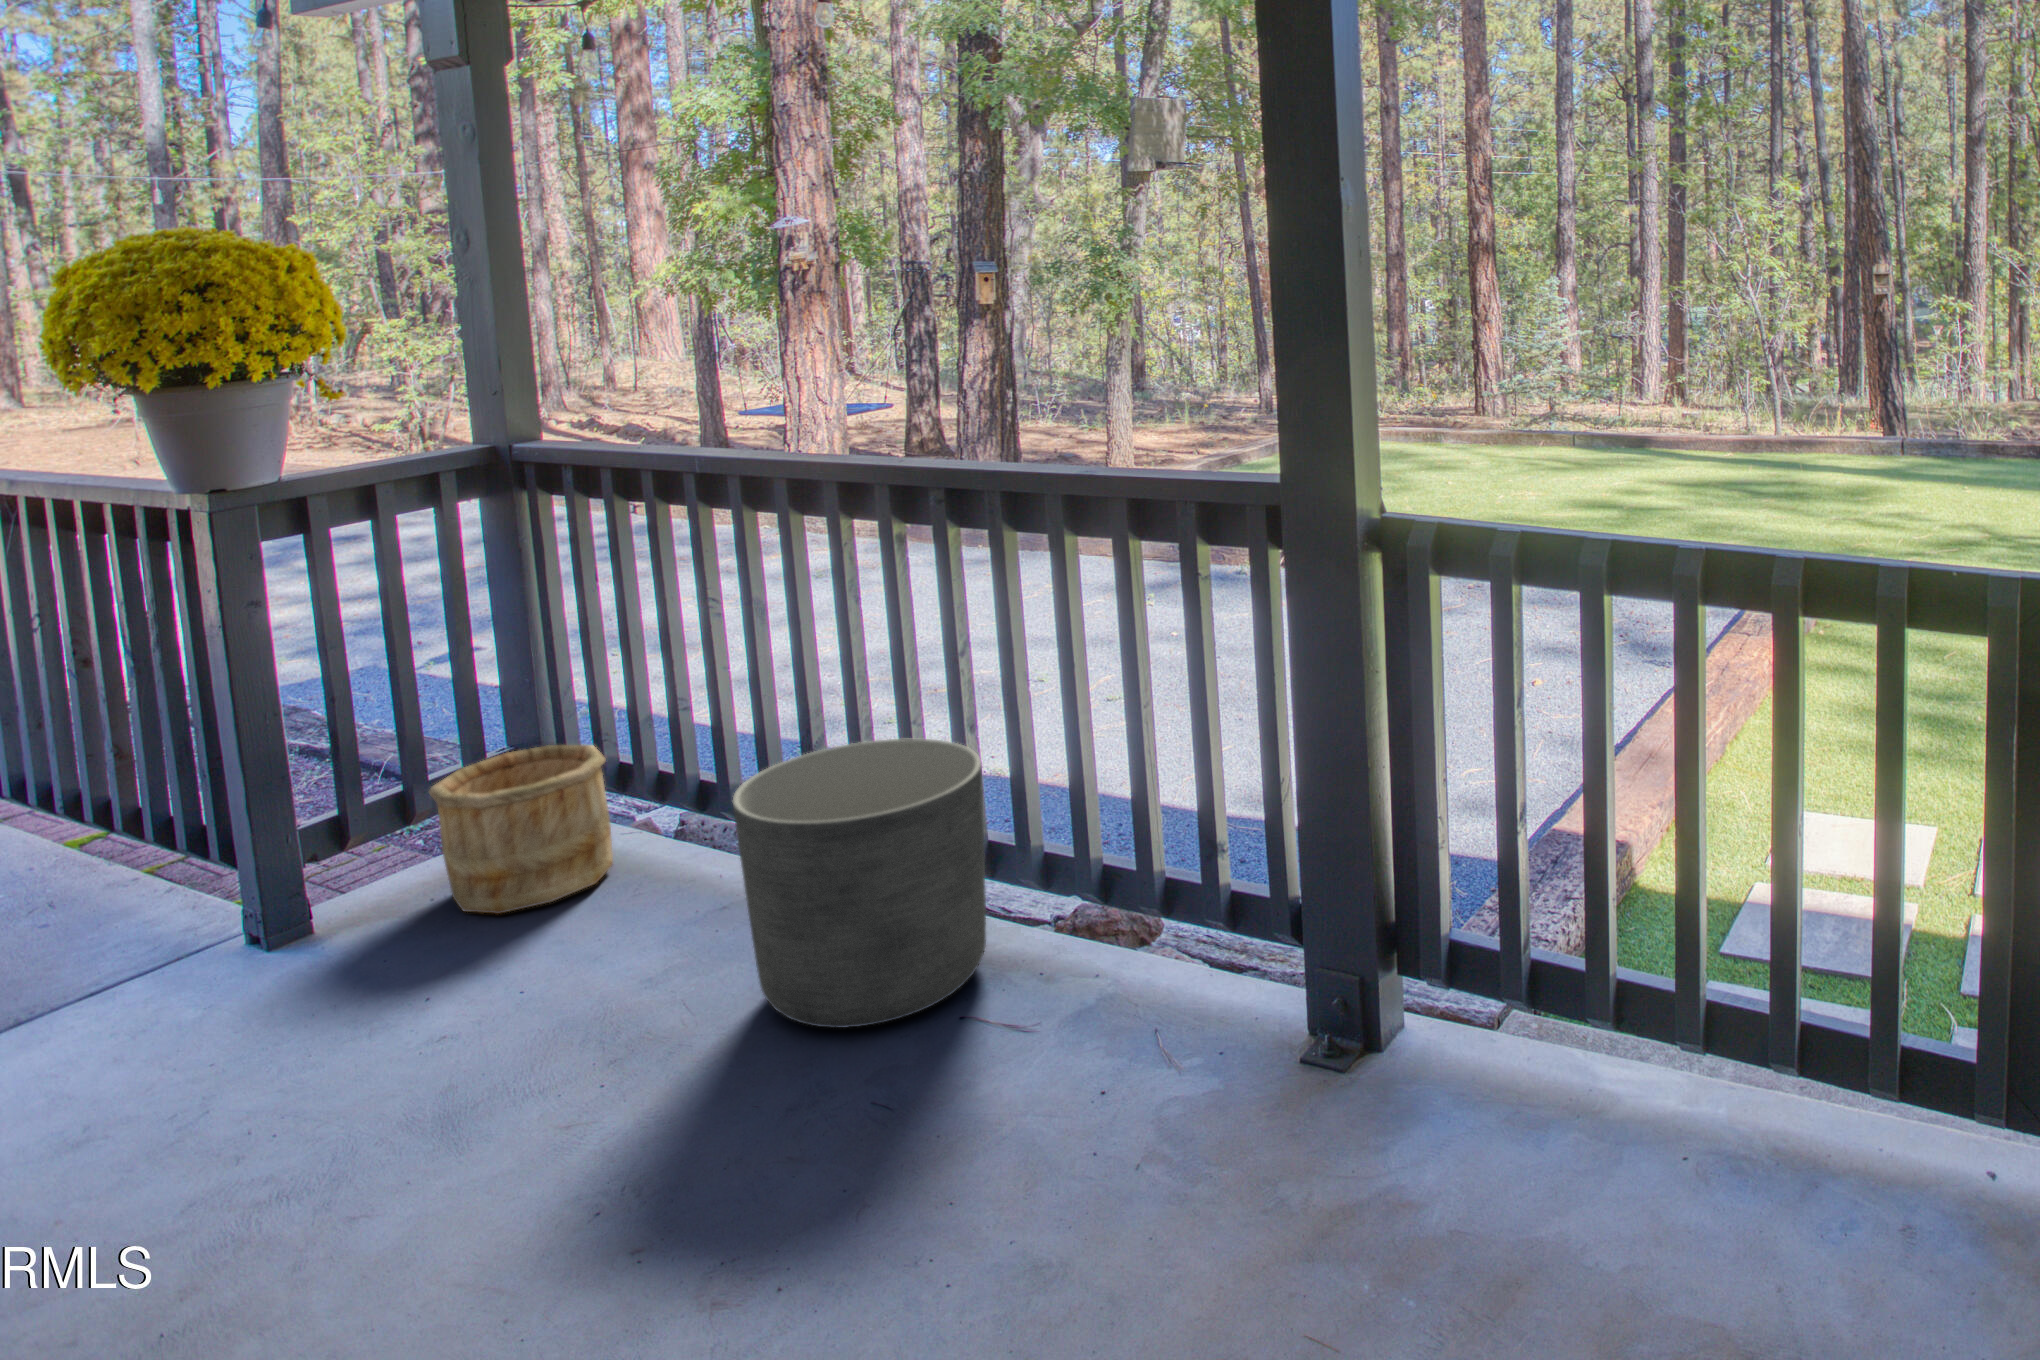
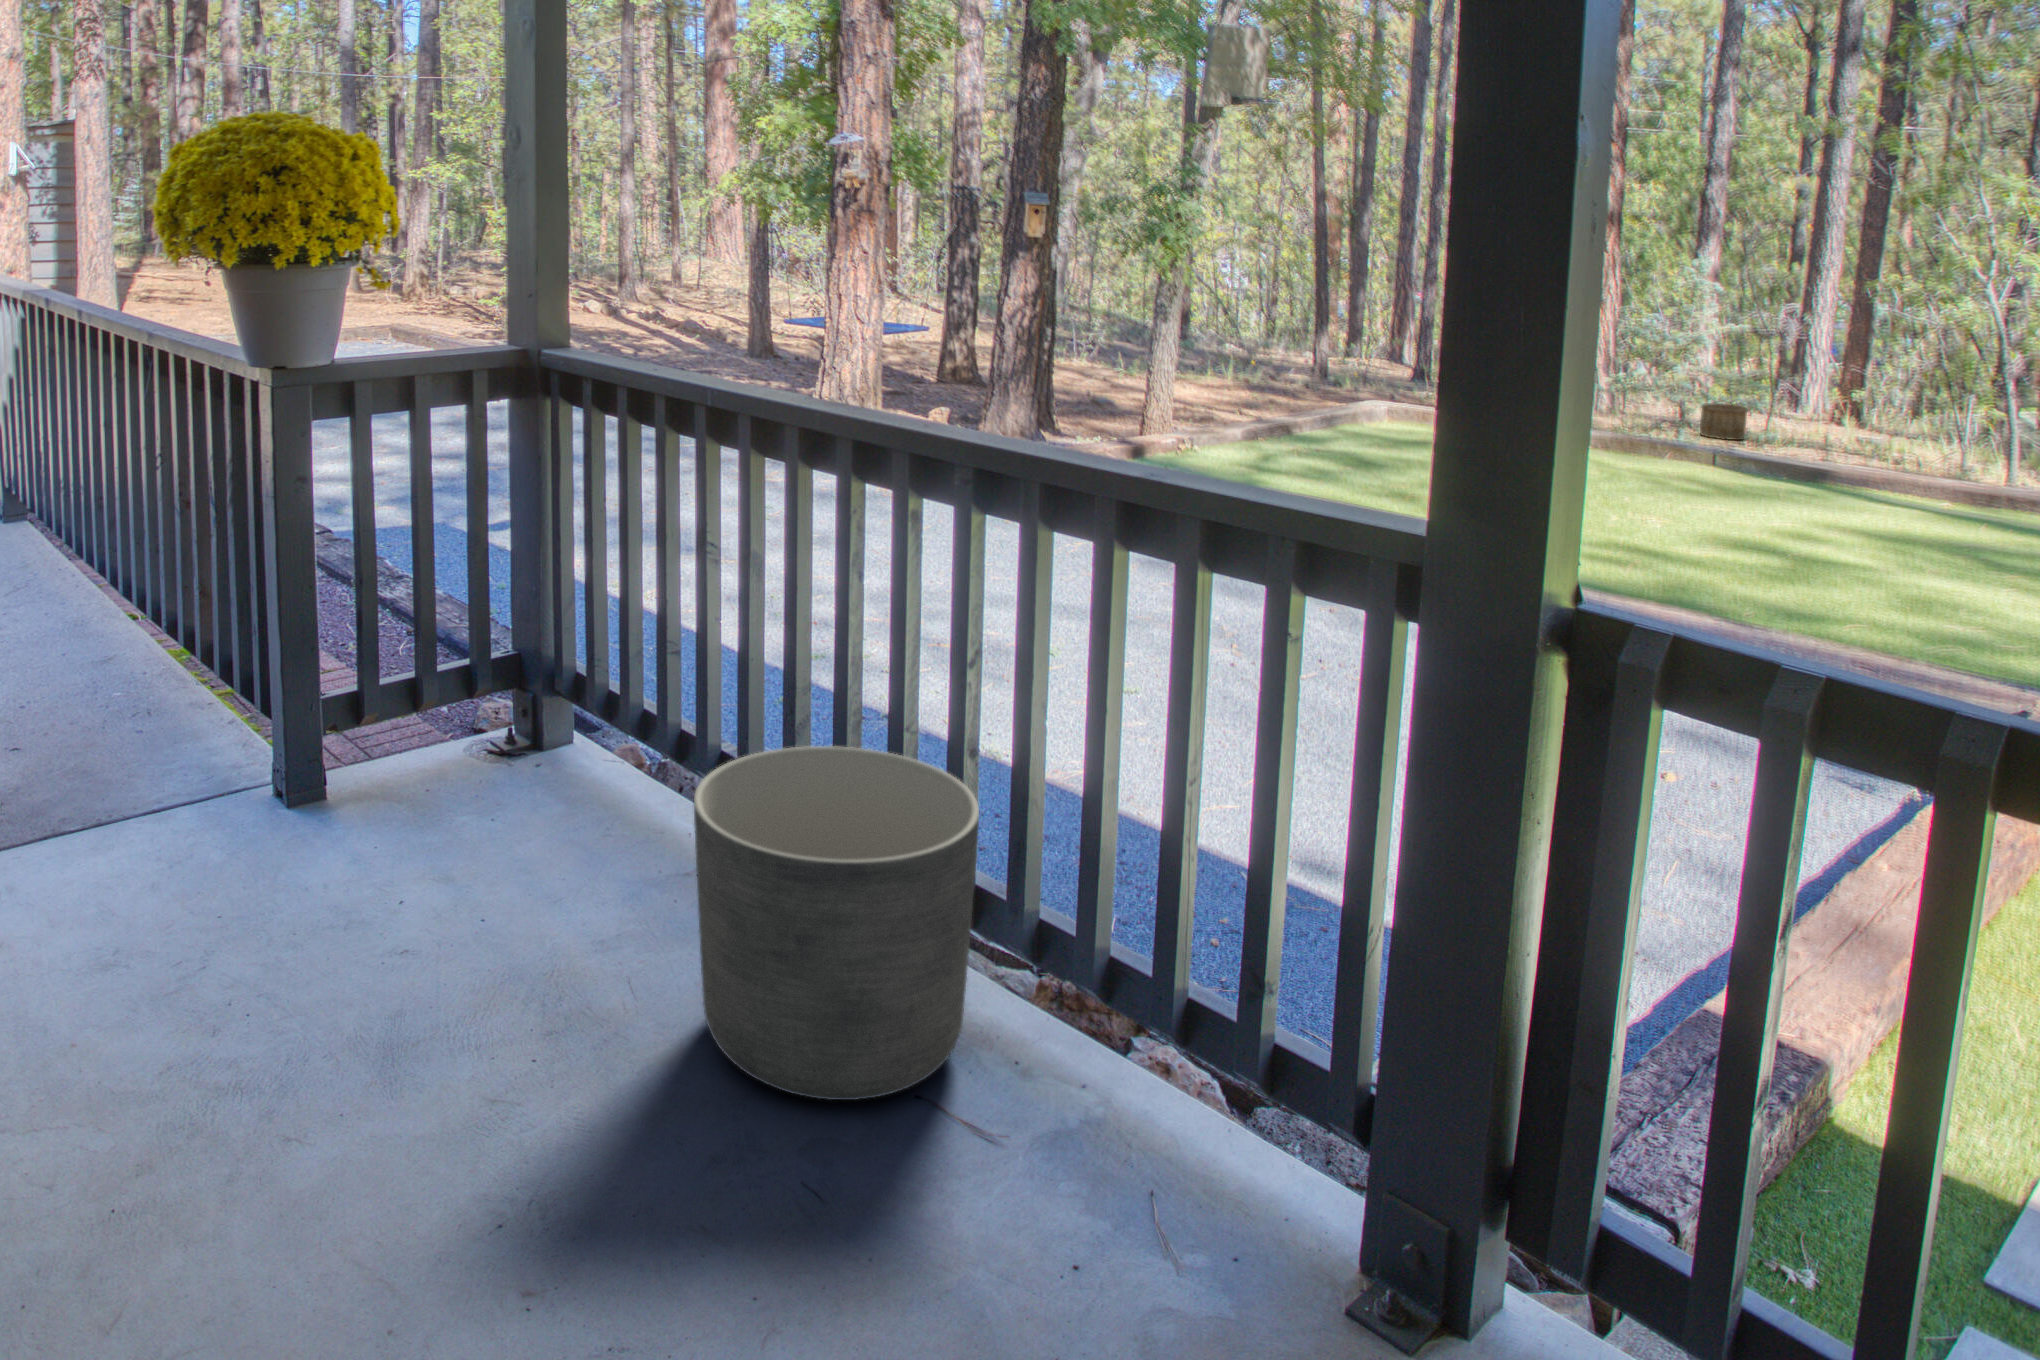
wooden bucket: present [429,745,613,914] -> present [1700,403,1749,440]

